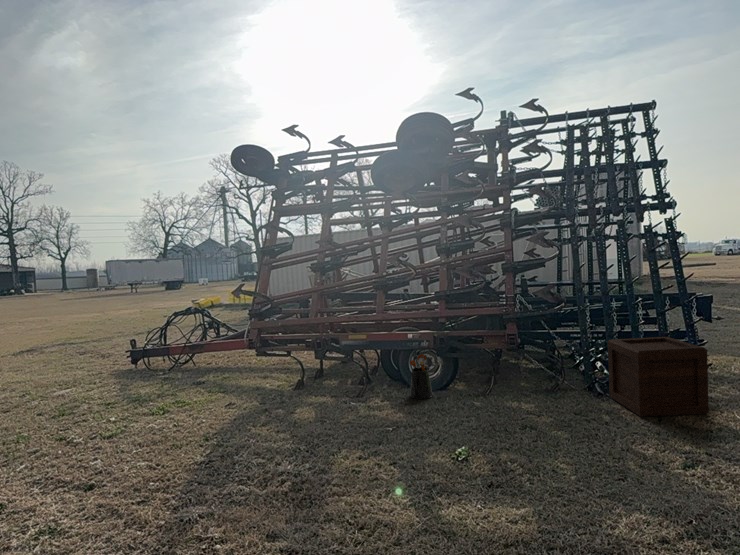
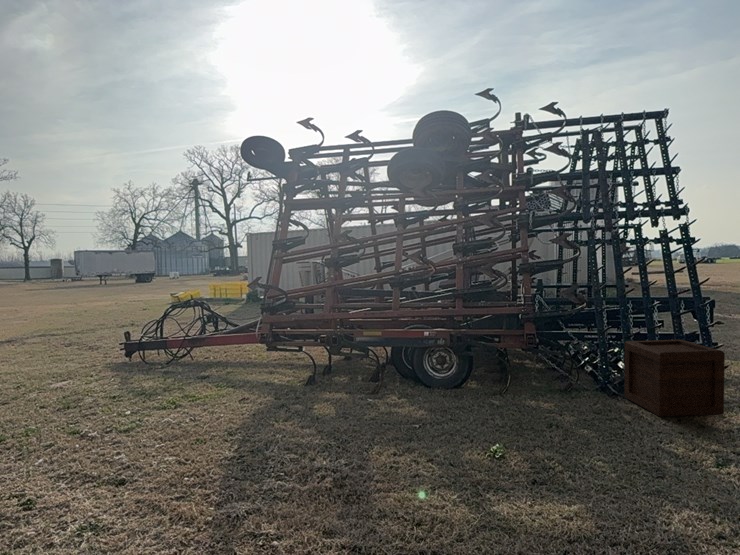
watering can: present [410,354,433,399] -> none [426,351,450,397]

